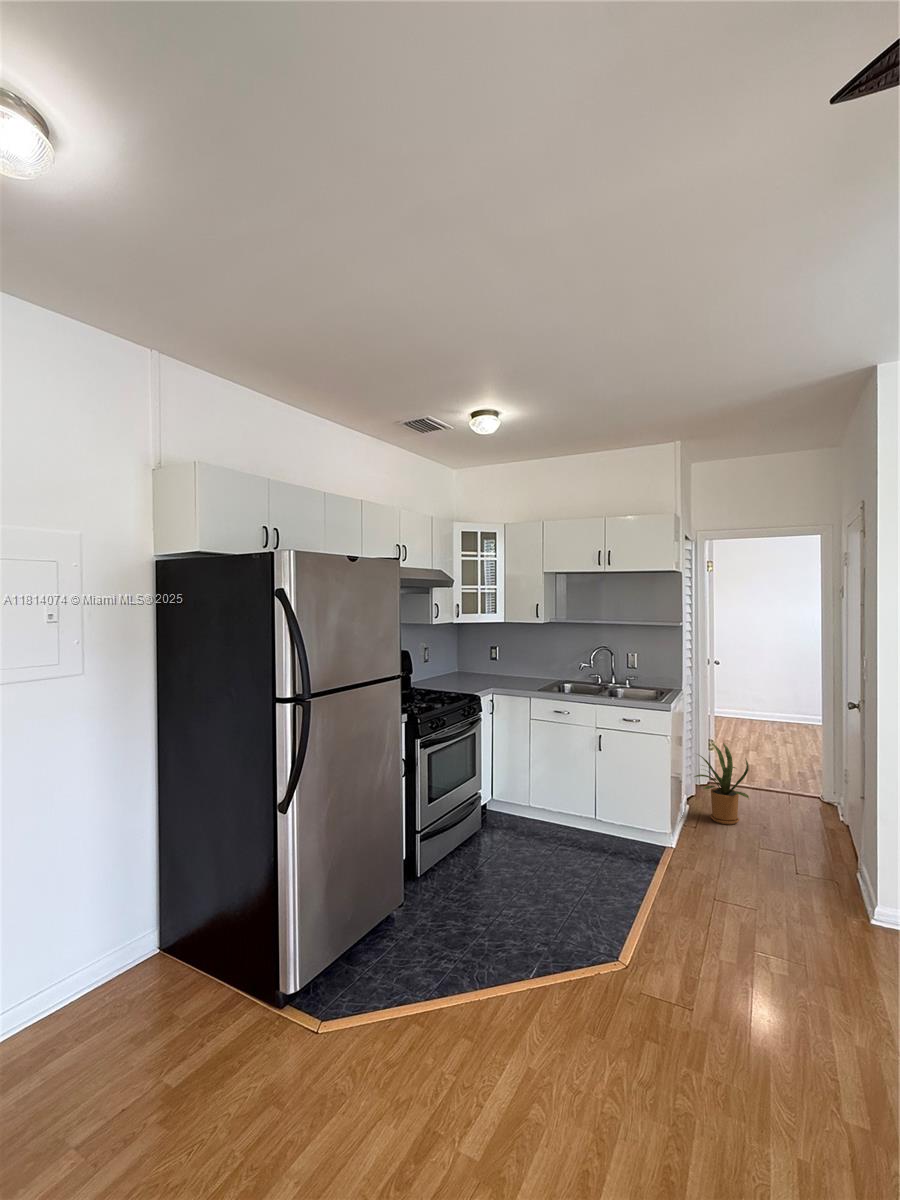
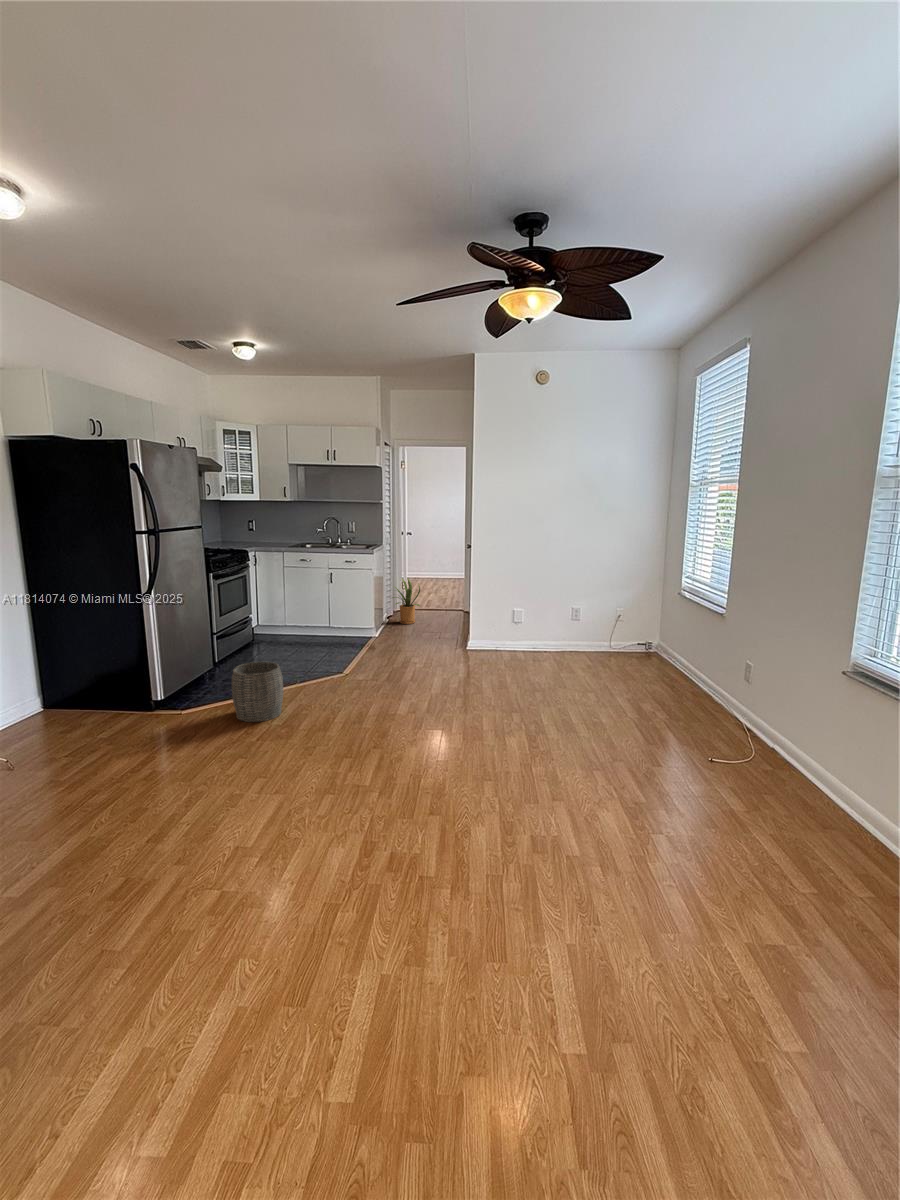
woven basket: none [391,962,489,1125] -> present [232,662,283,722]

